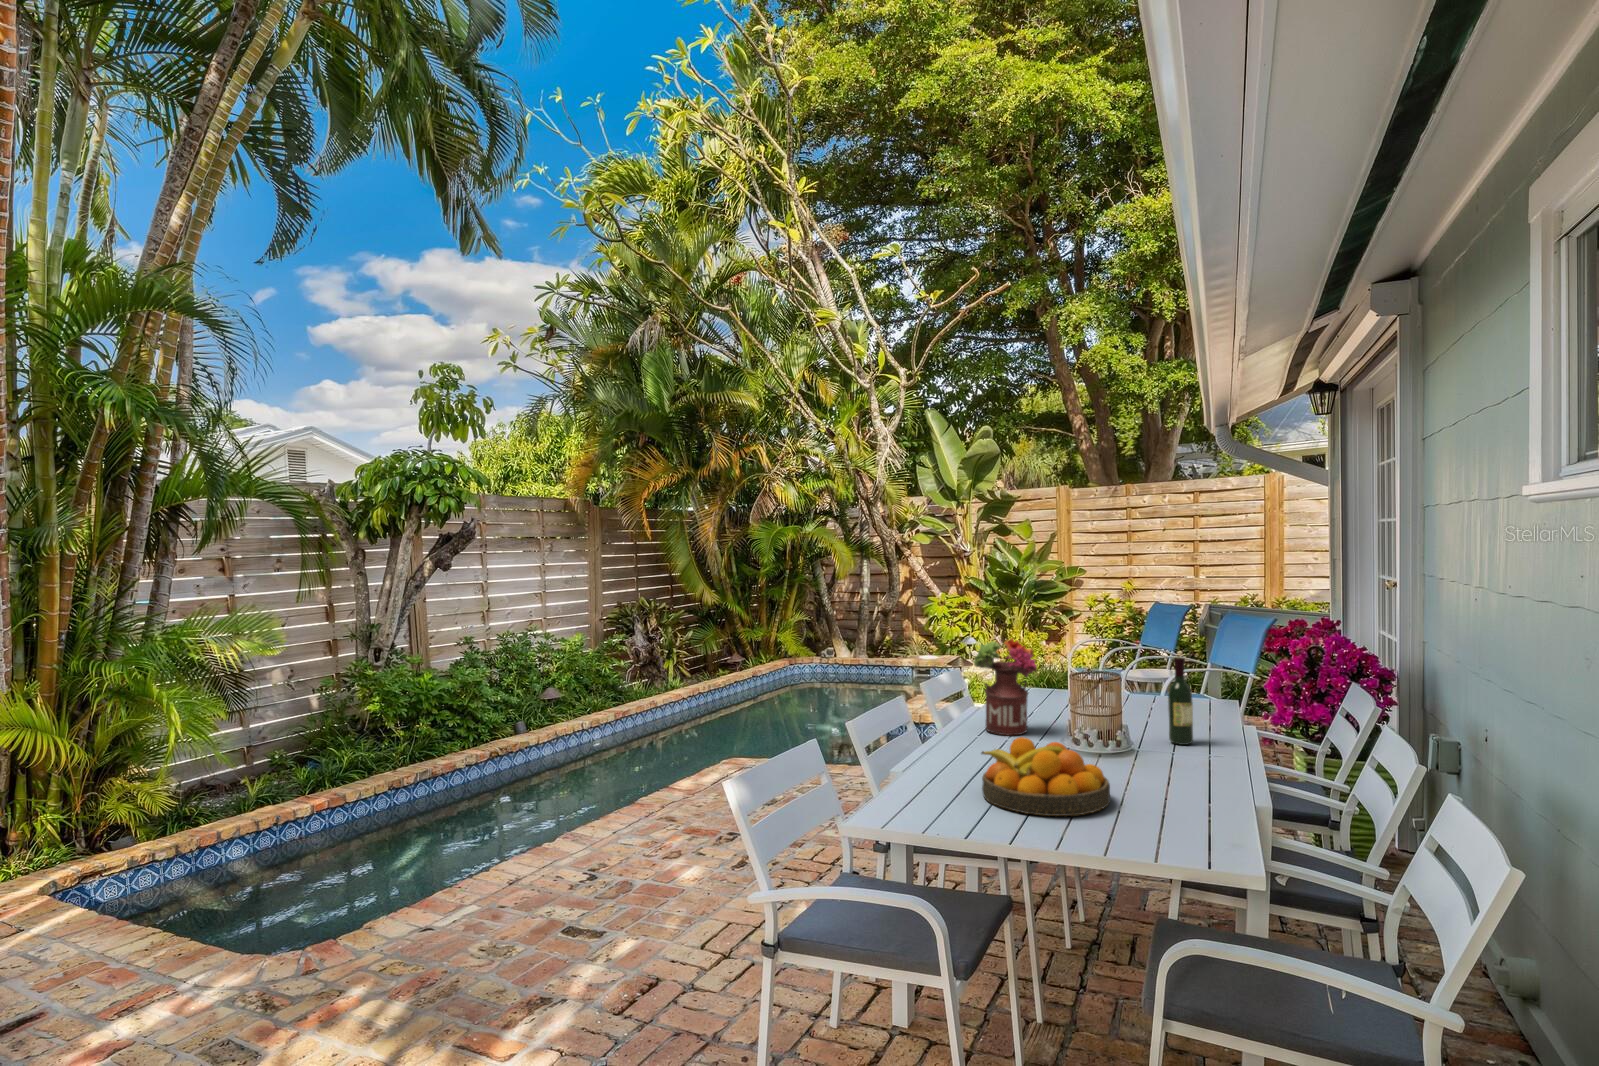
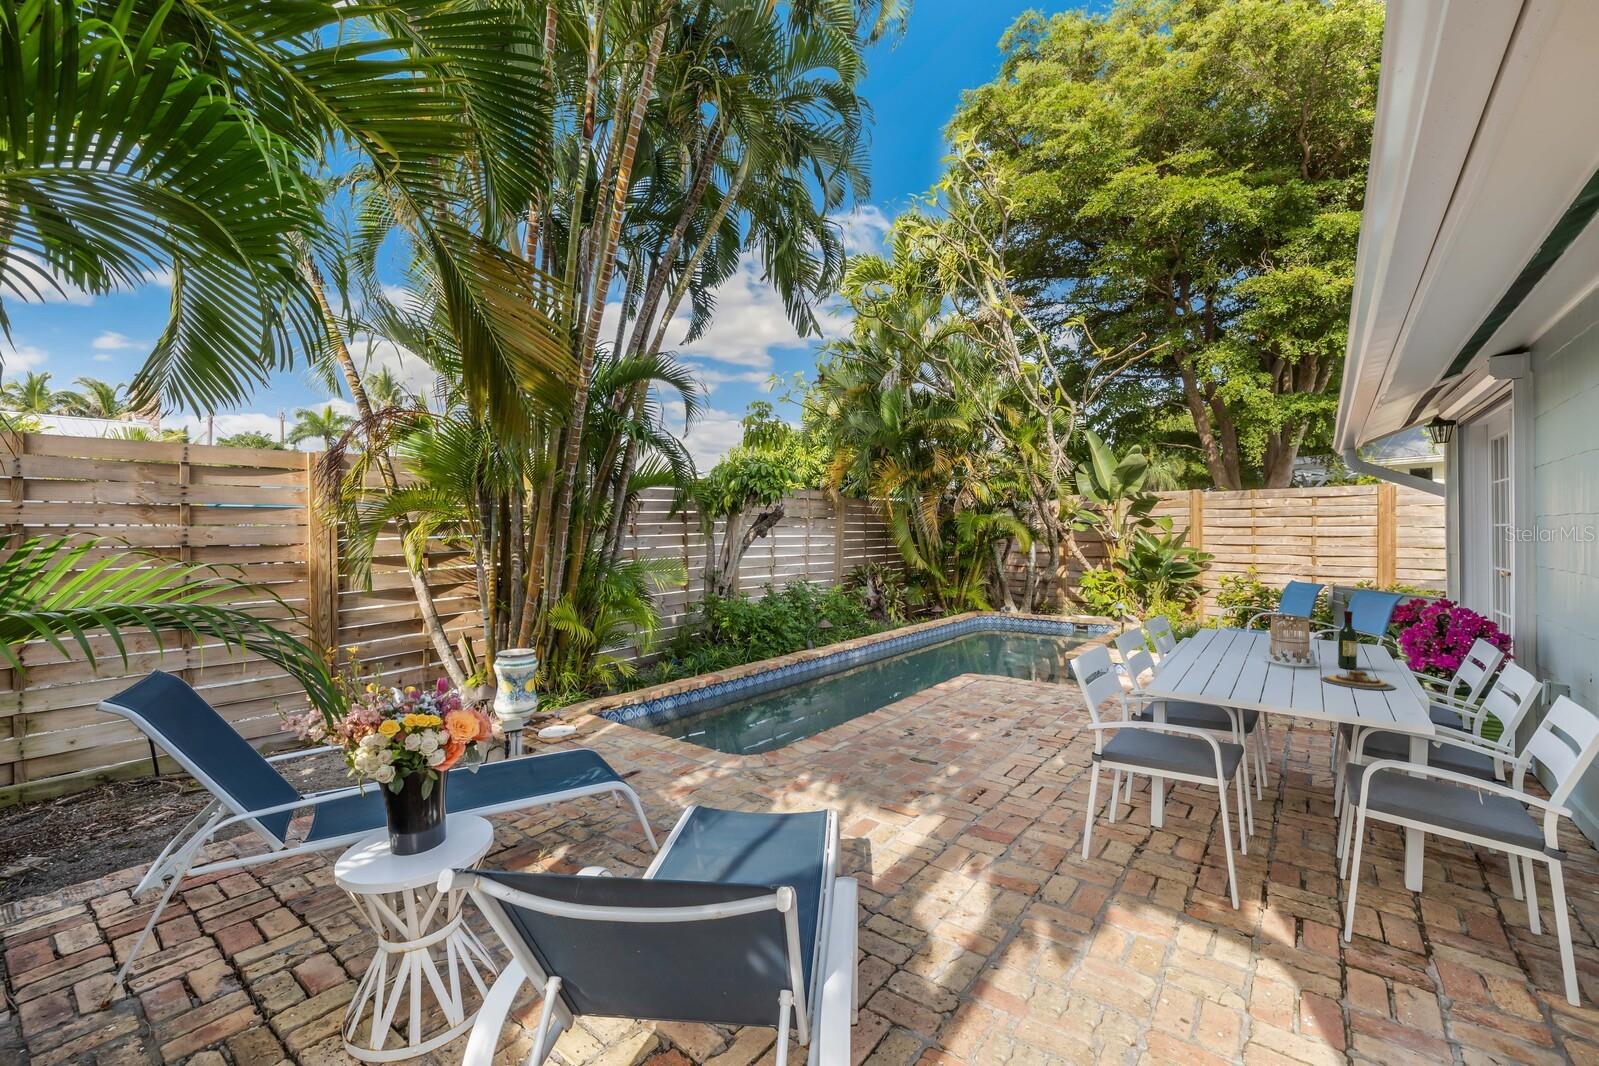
flower arrangement: present [973,638,1037,735] -> none [1192,593,1242,657]
fruit bowl: present [982,737,1110,816] -> none [1221,651,1314,697]
plate: none [1134,753,1233,785] -> present [1321,670,1395,690]

